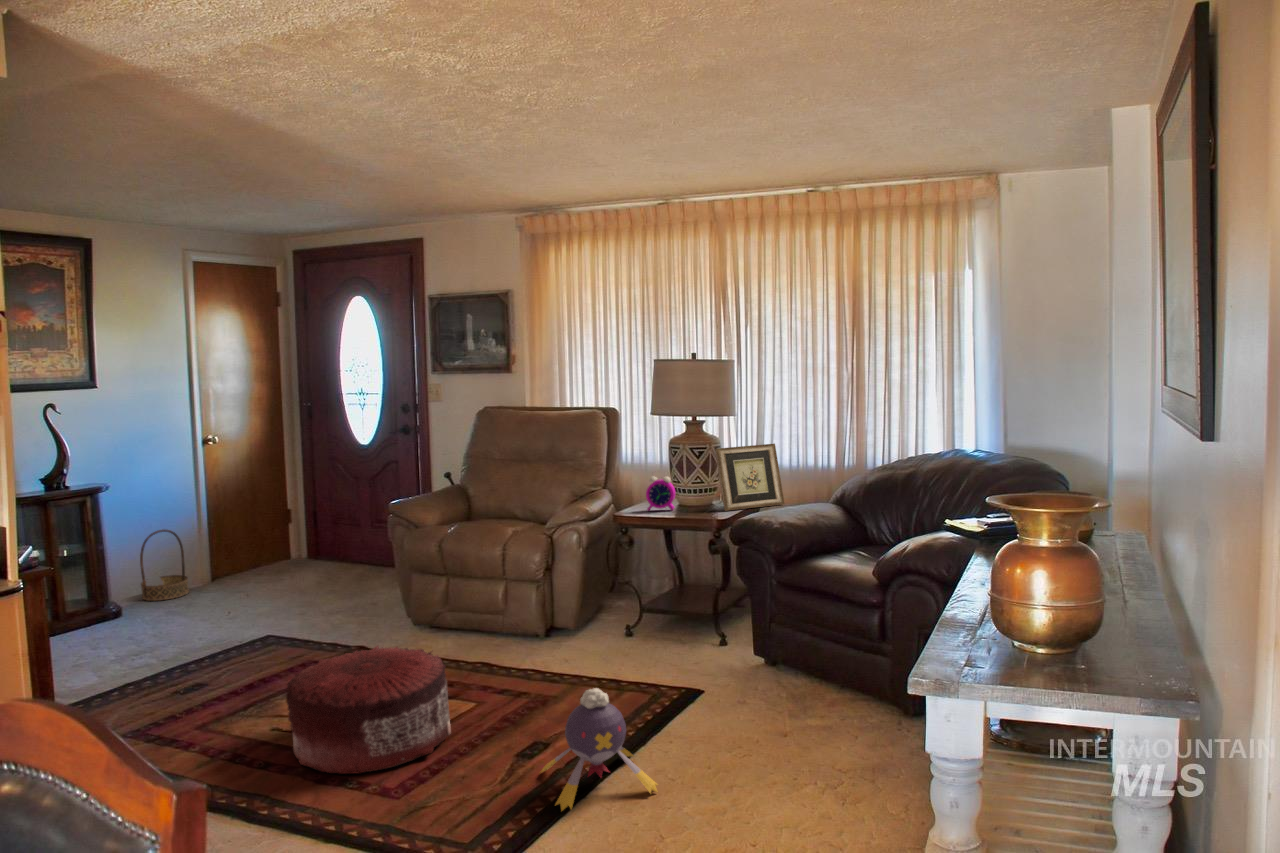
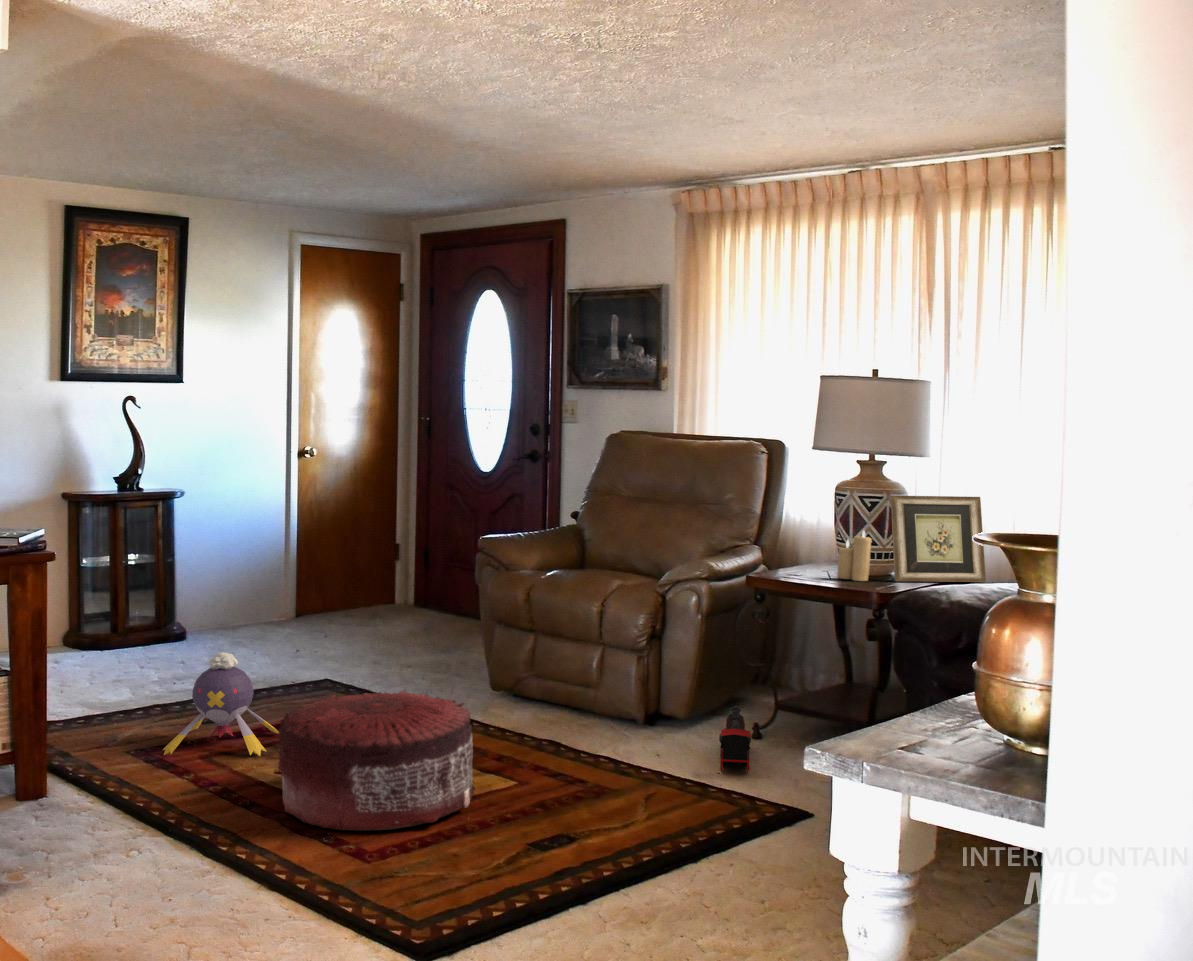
alarm clock: present [646,476,675,510] -> none [792,521,834,576]
candle: none [682,476,706,513] -> present [837,531,872,581]
basket: present [140,530,189,601] -> none [213,551,265,634]
toy train: none [609,616,645,670] -> present [719,706,751,773]
plush toy: present [541,688,658,811] -> present [163,652,279,756]

